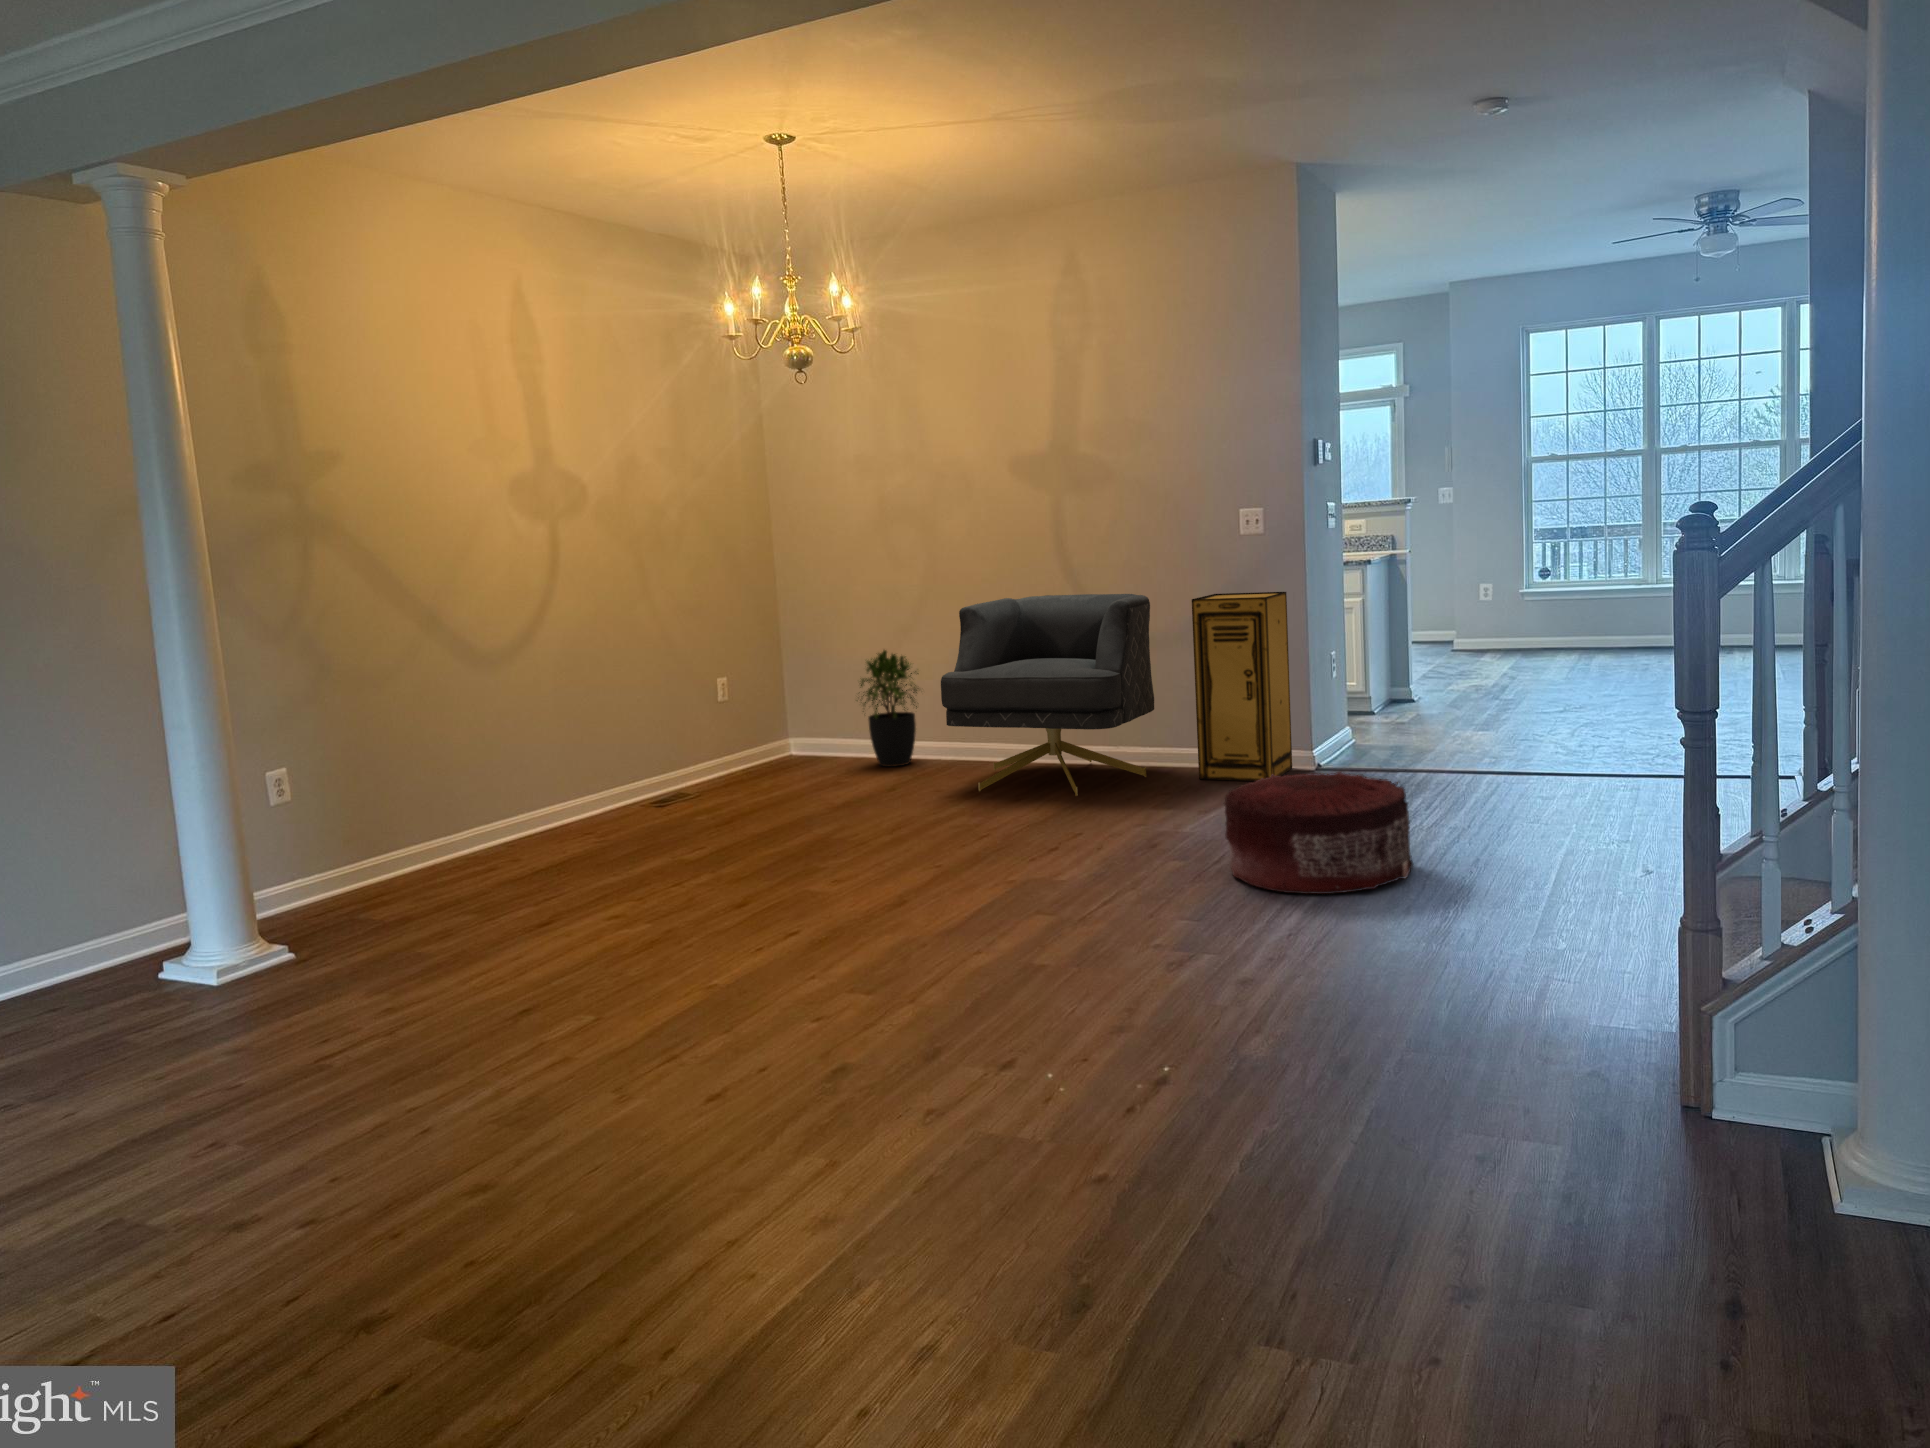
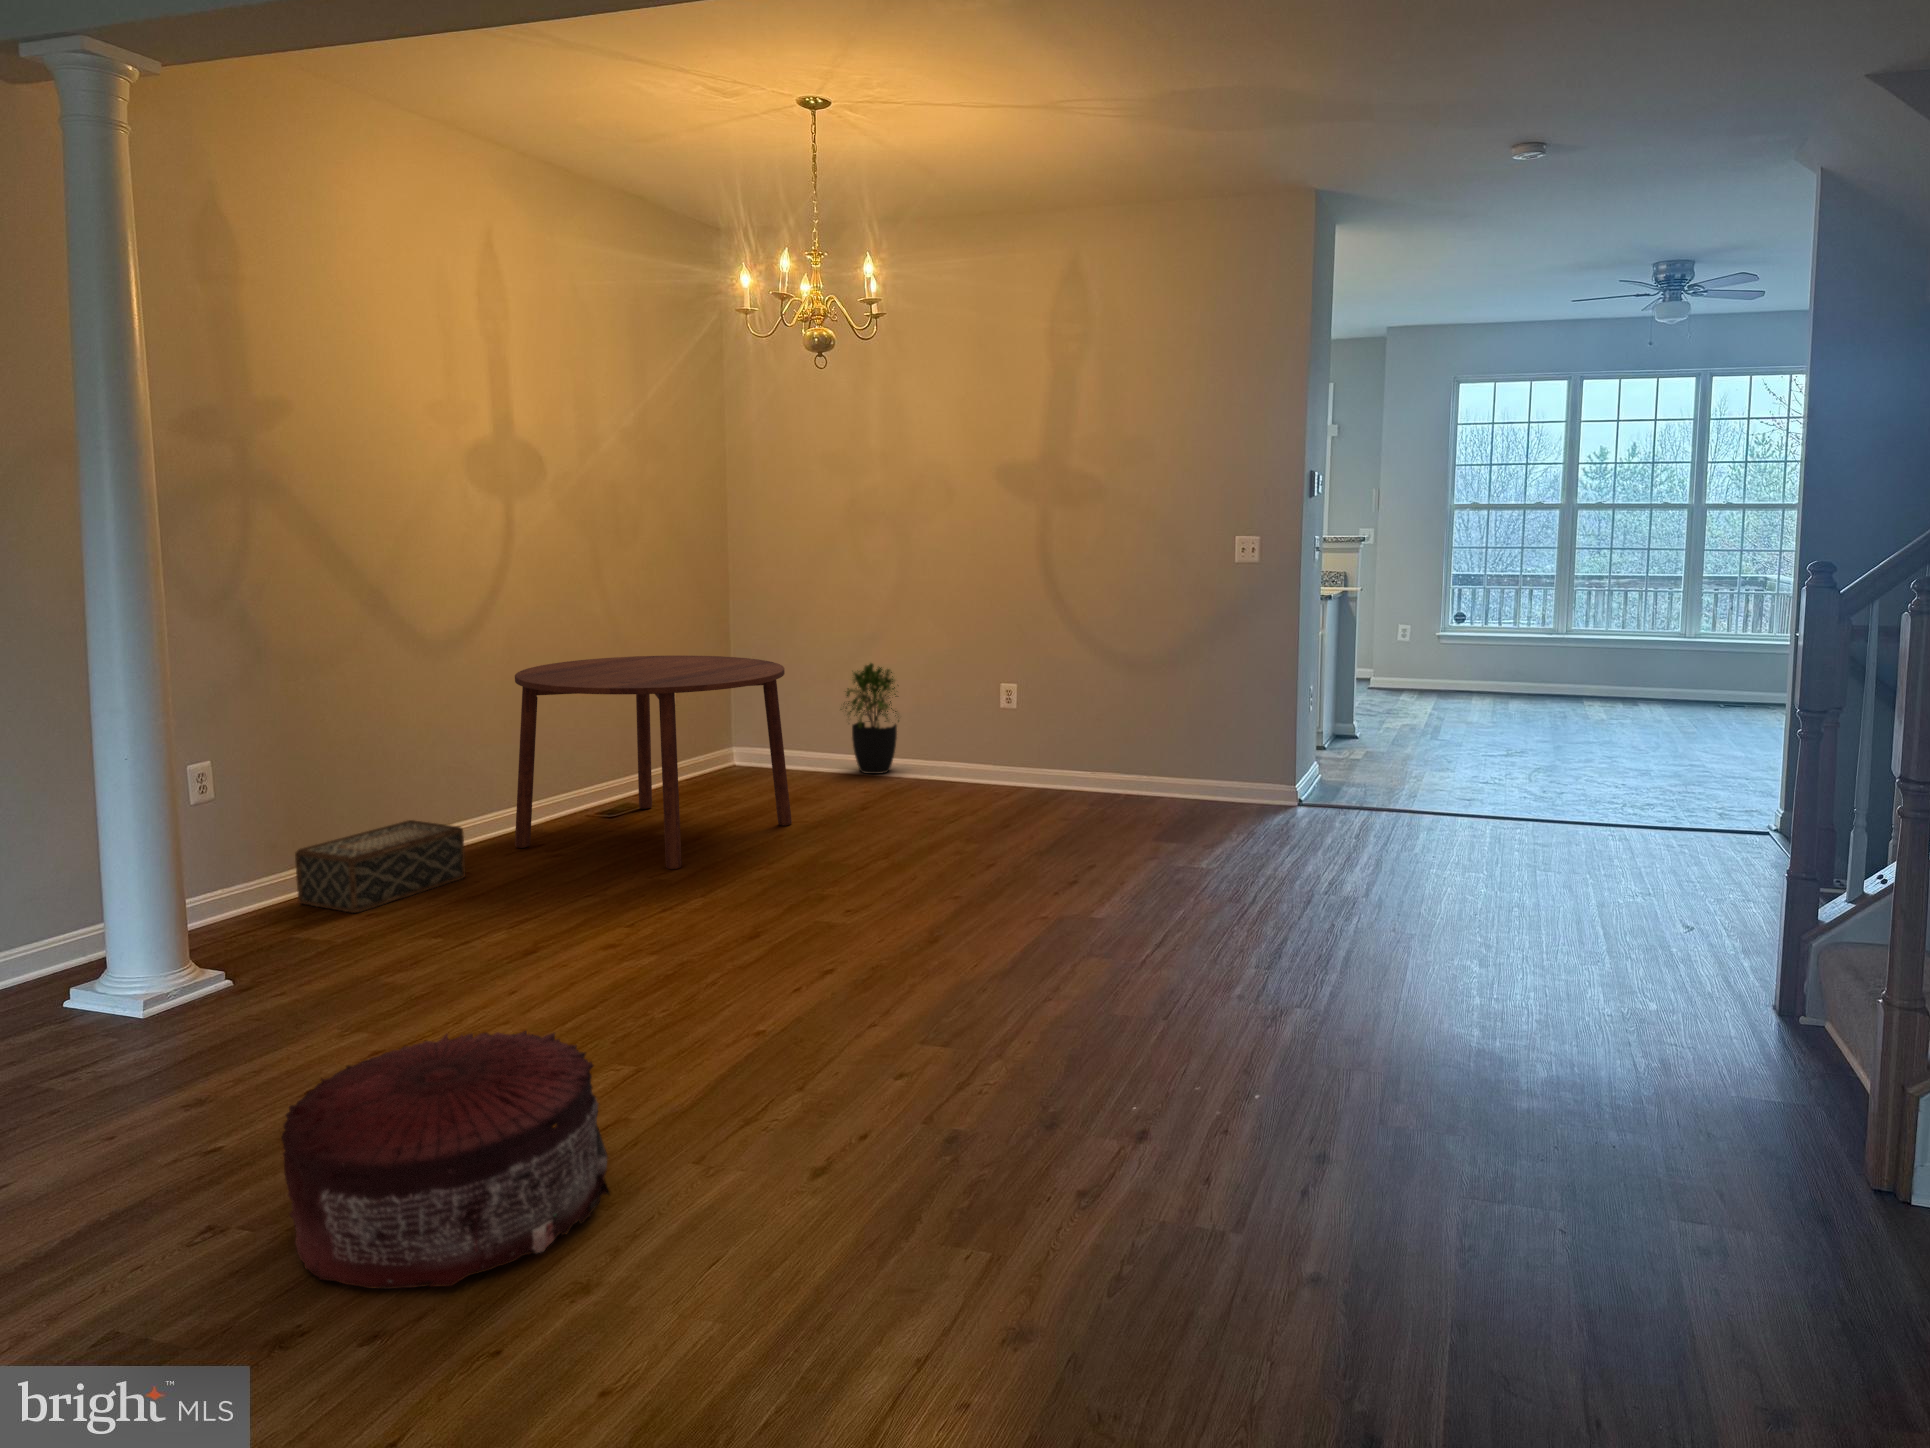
storage cabinet: present [1192,592,1292,781] -> none [1162,632,1251,812]
armchair: present [941,594,1154,796] -> none [926,623,1126,816]
dining table: none [511,647,805,865] -> present [515,656,792,869]
pouf: present [1224,772,1413,894] -> present [282,1031,610,1289]
woven basket: none [294,826,468,919] -> present [295,820,465,913]

